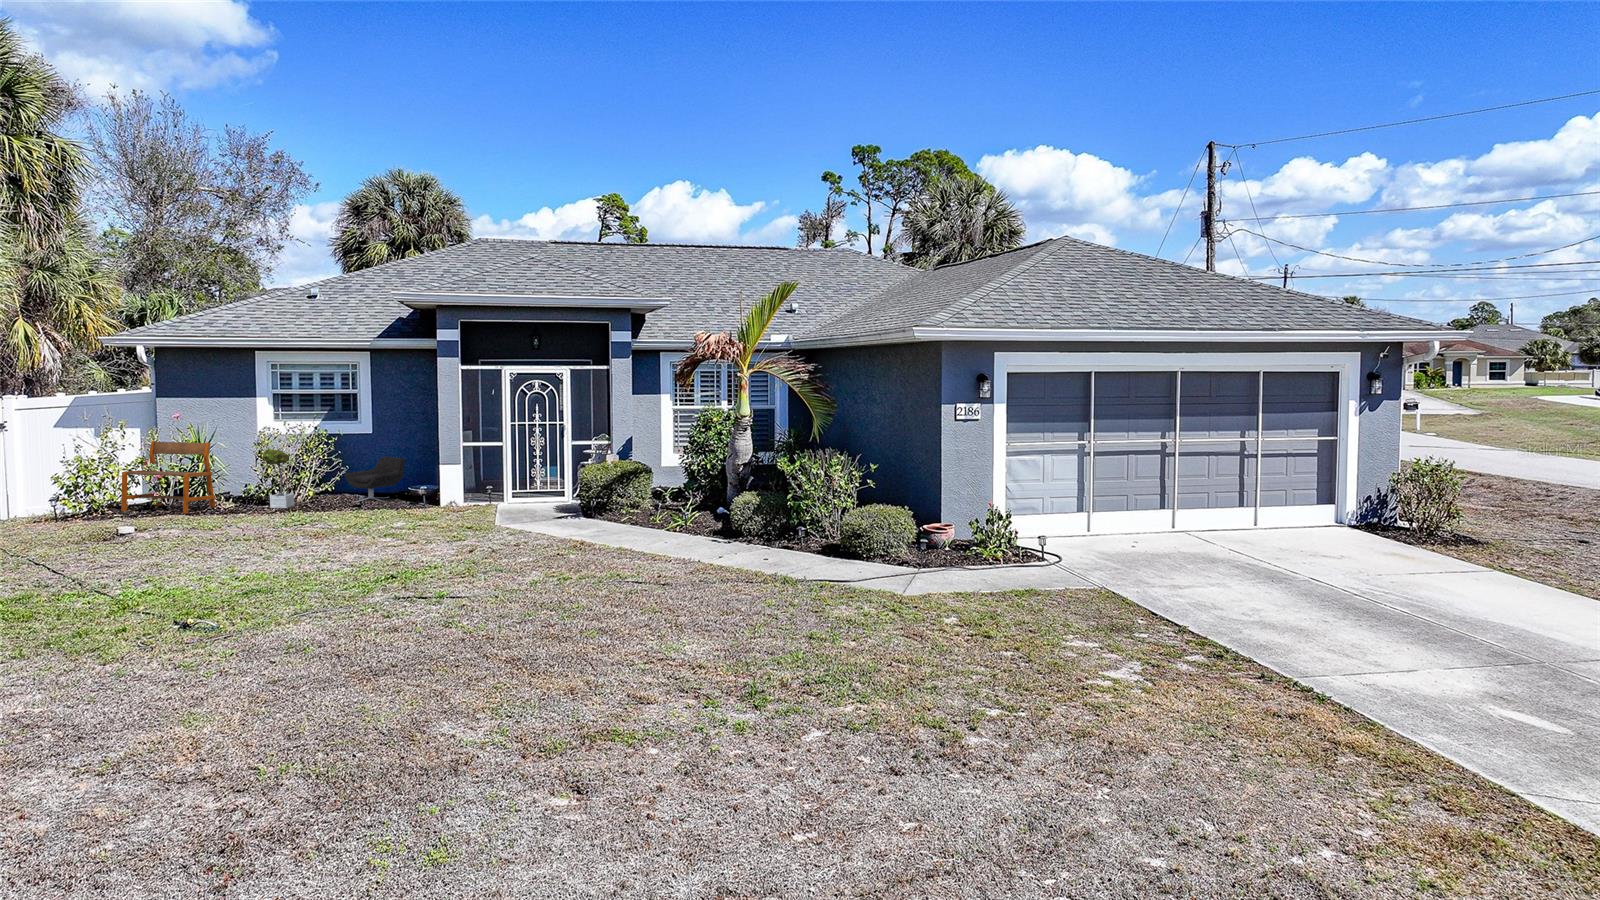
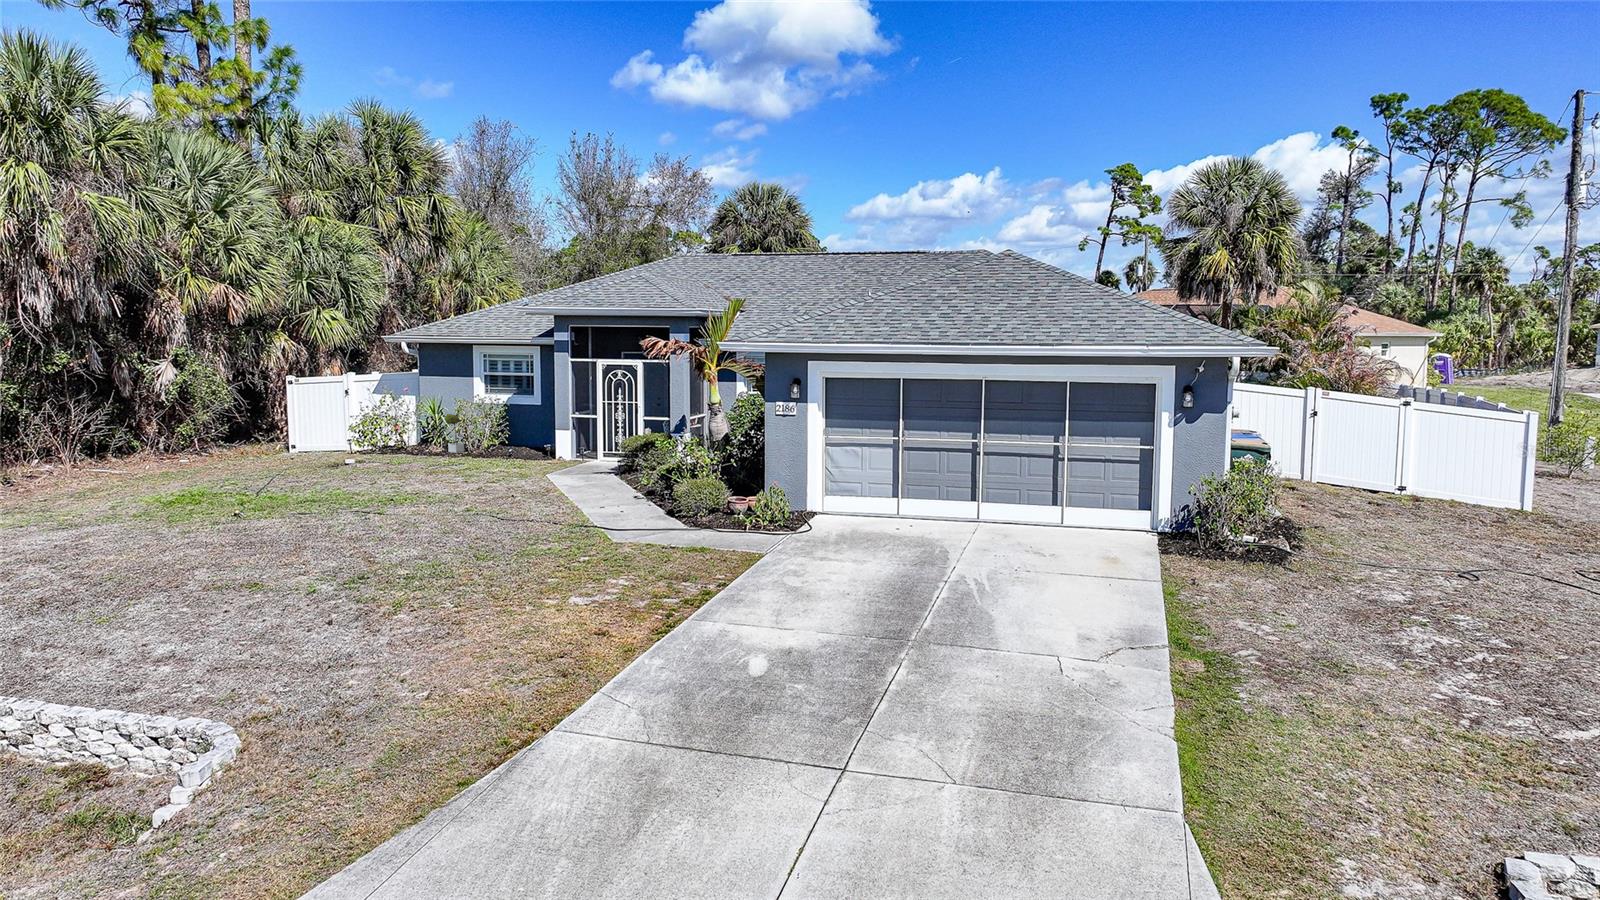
bench: present [121,441,215,514] -> none [374,406,424,453]
lounge chair: present [345,456,405,502] -> none [499,421,536,452]

